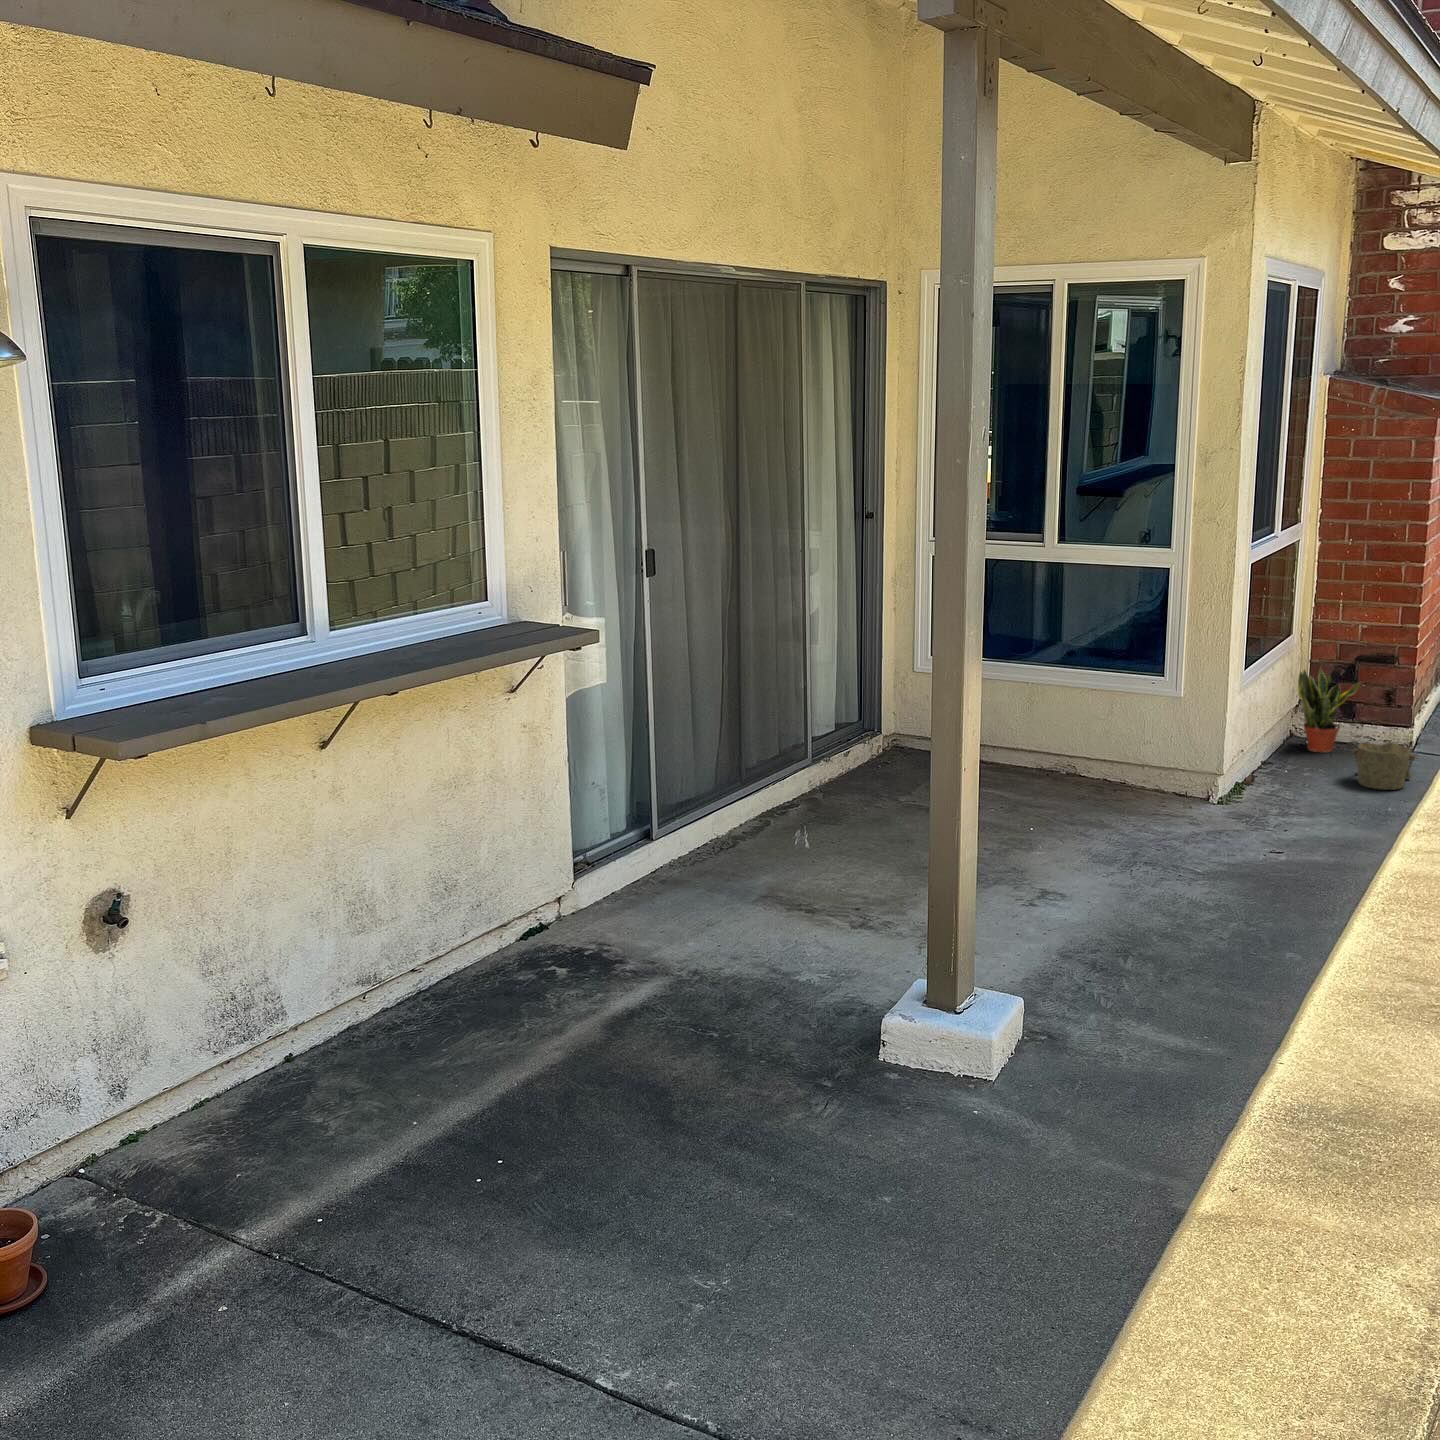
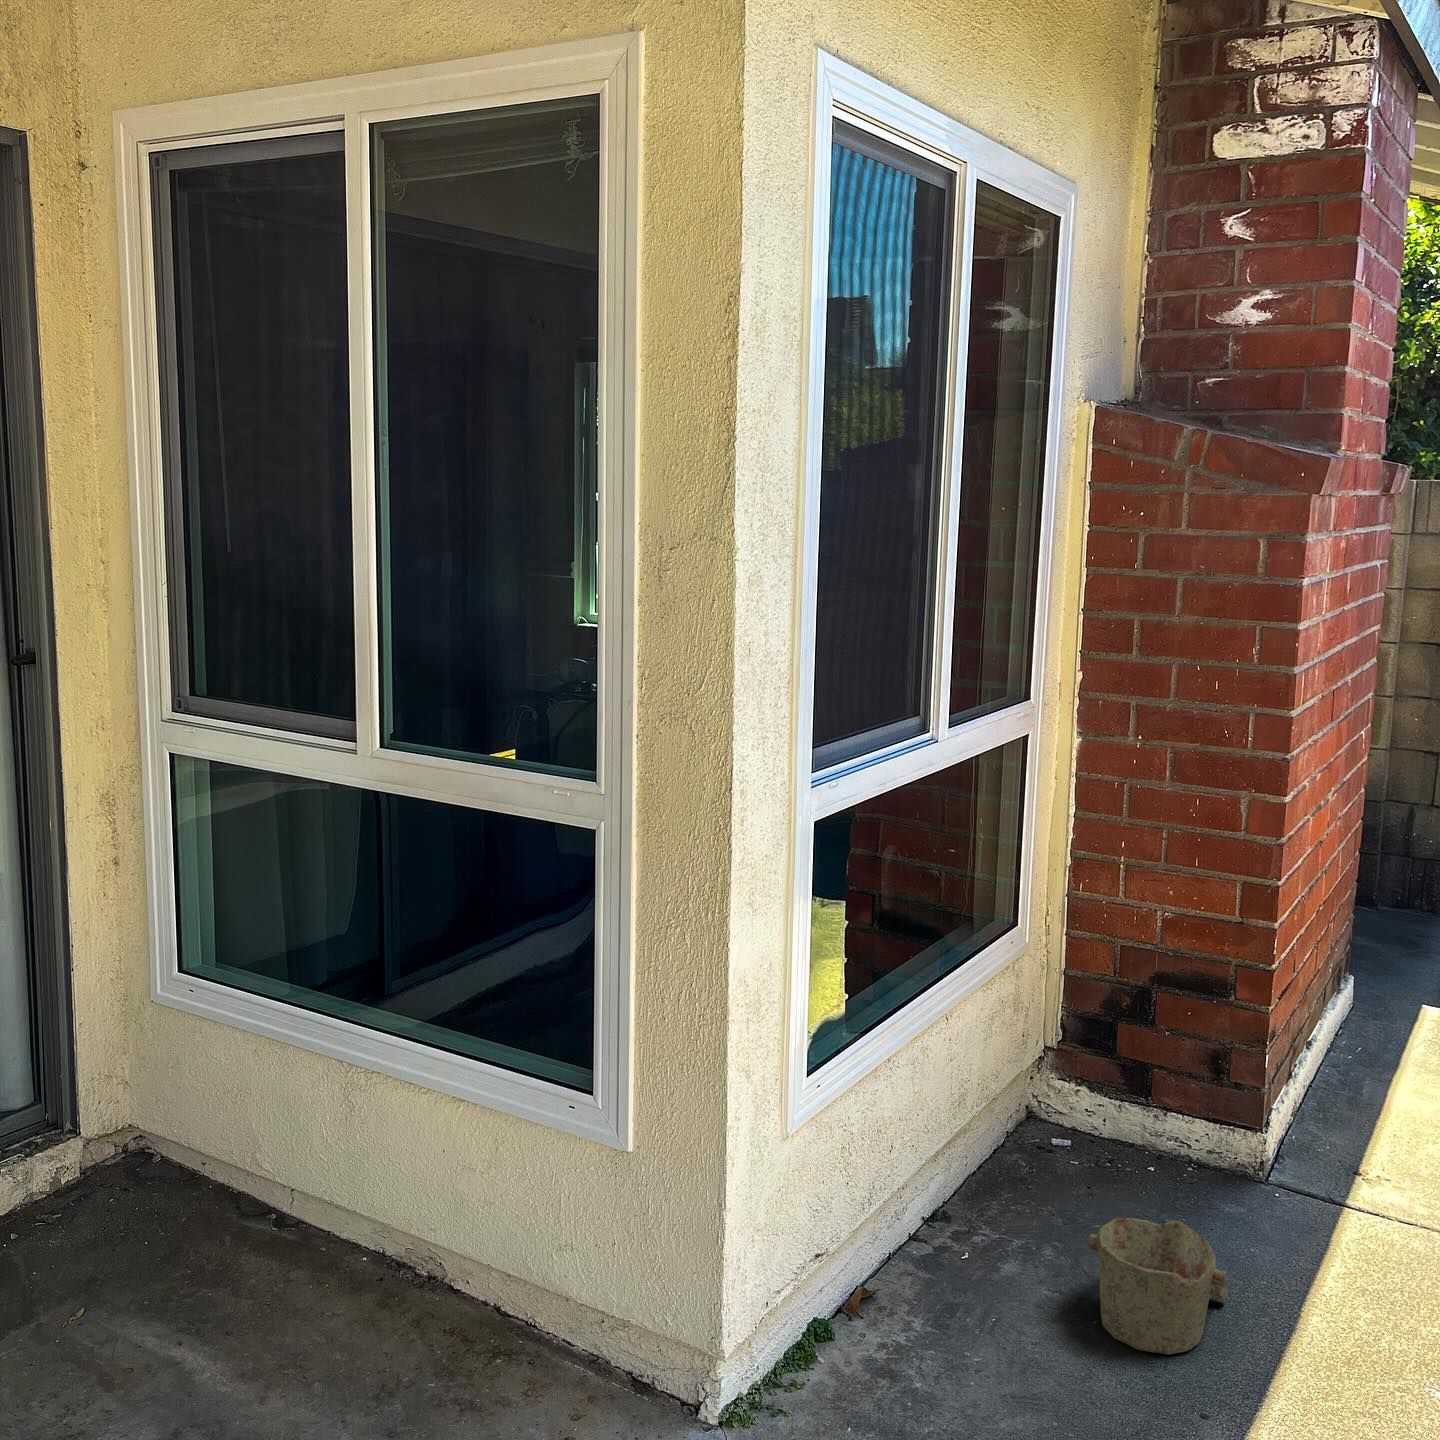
potted plant: present [1298,669,1360,752] -> none [1020,1002,1139,1182]

